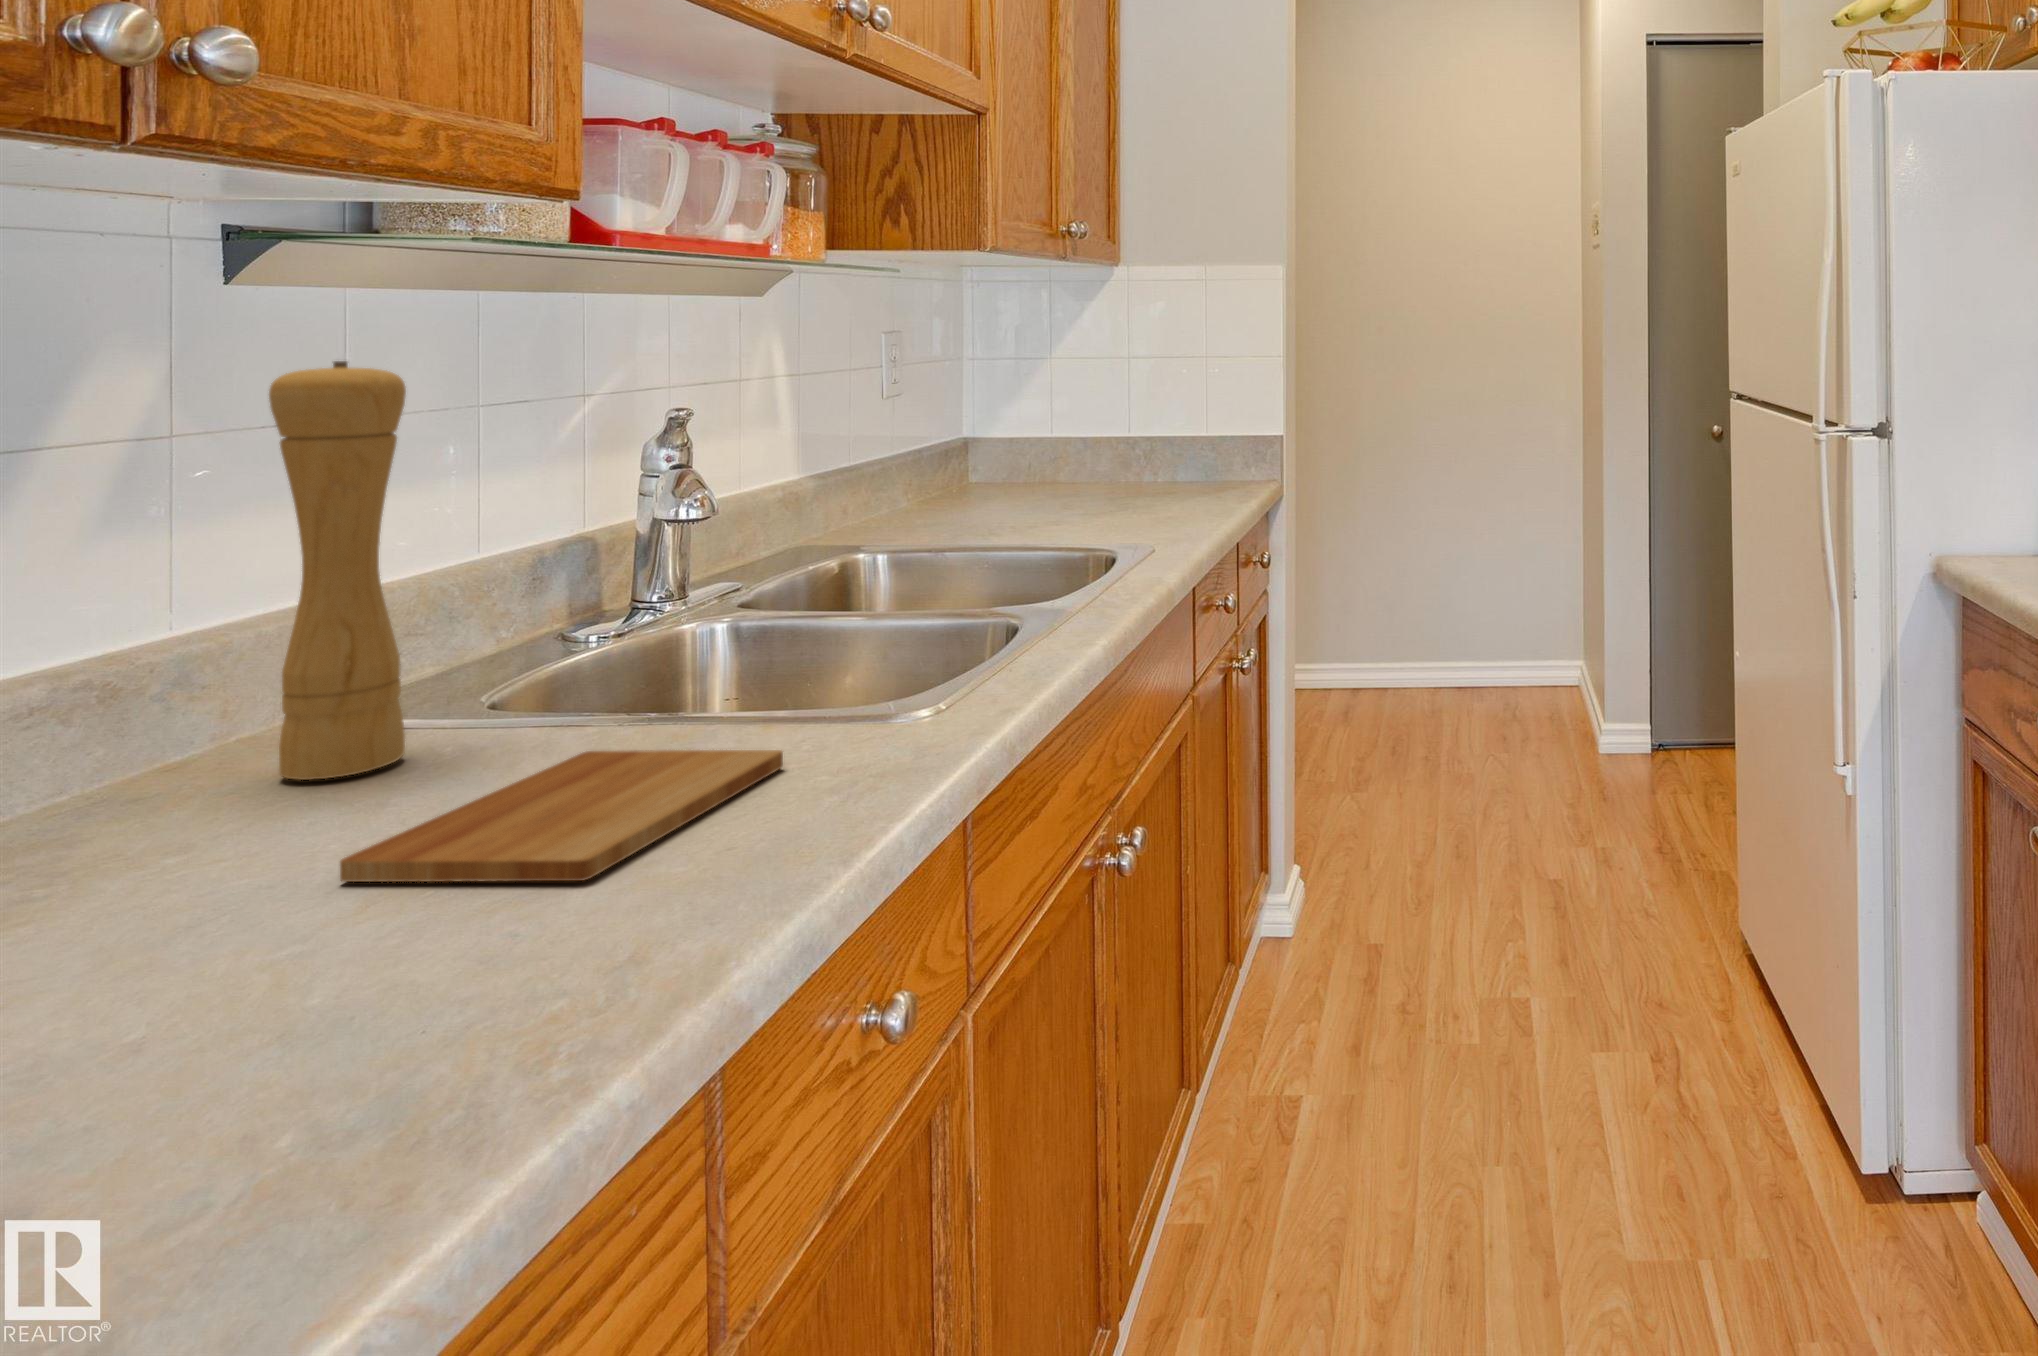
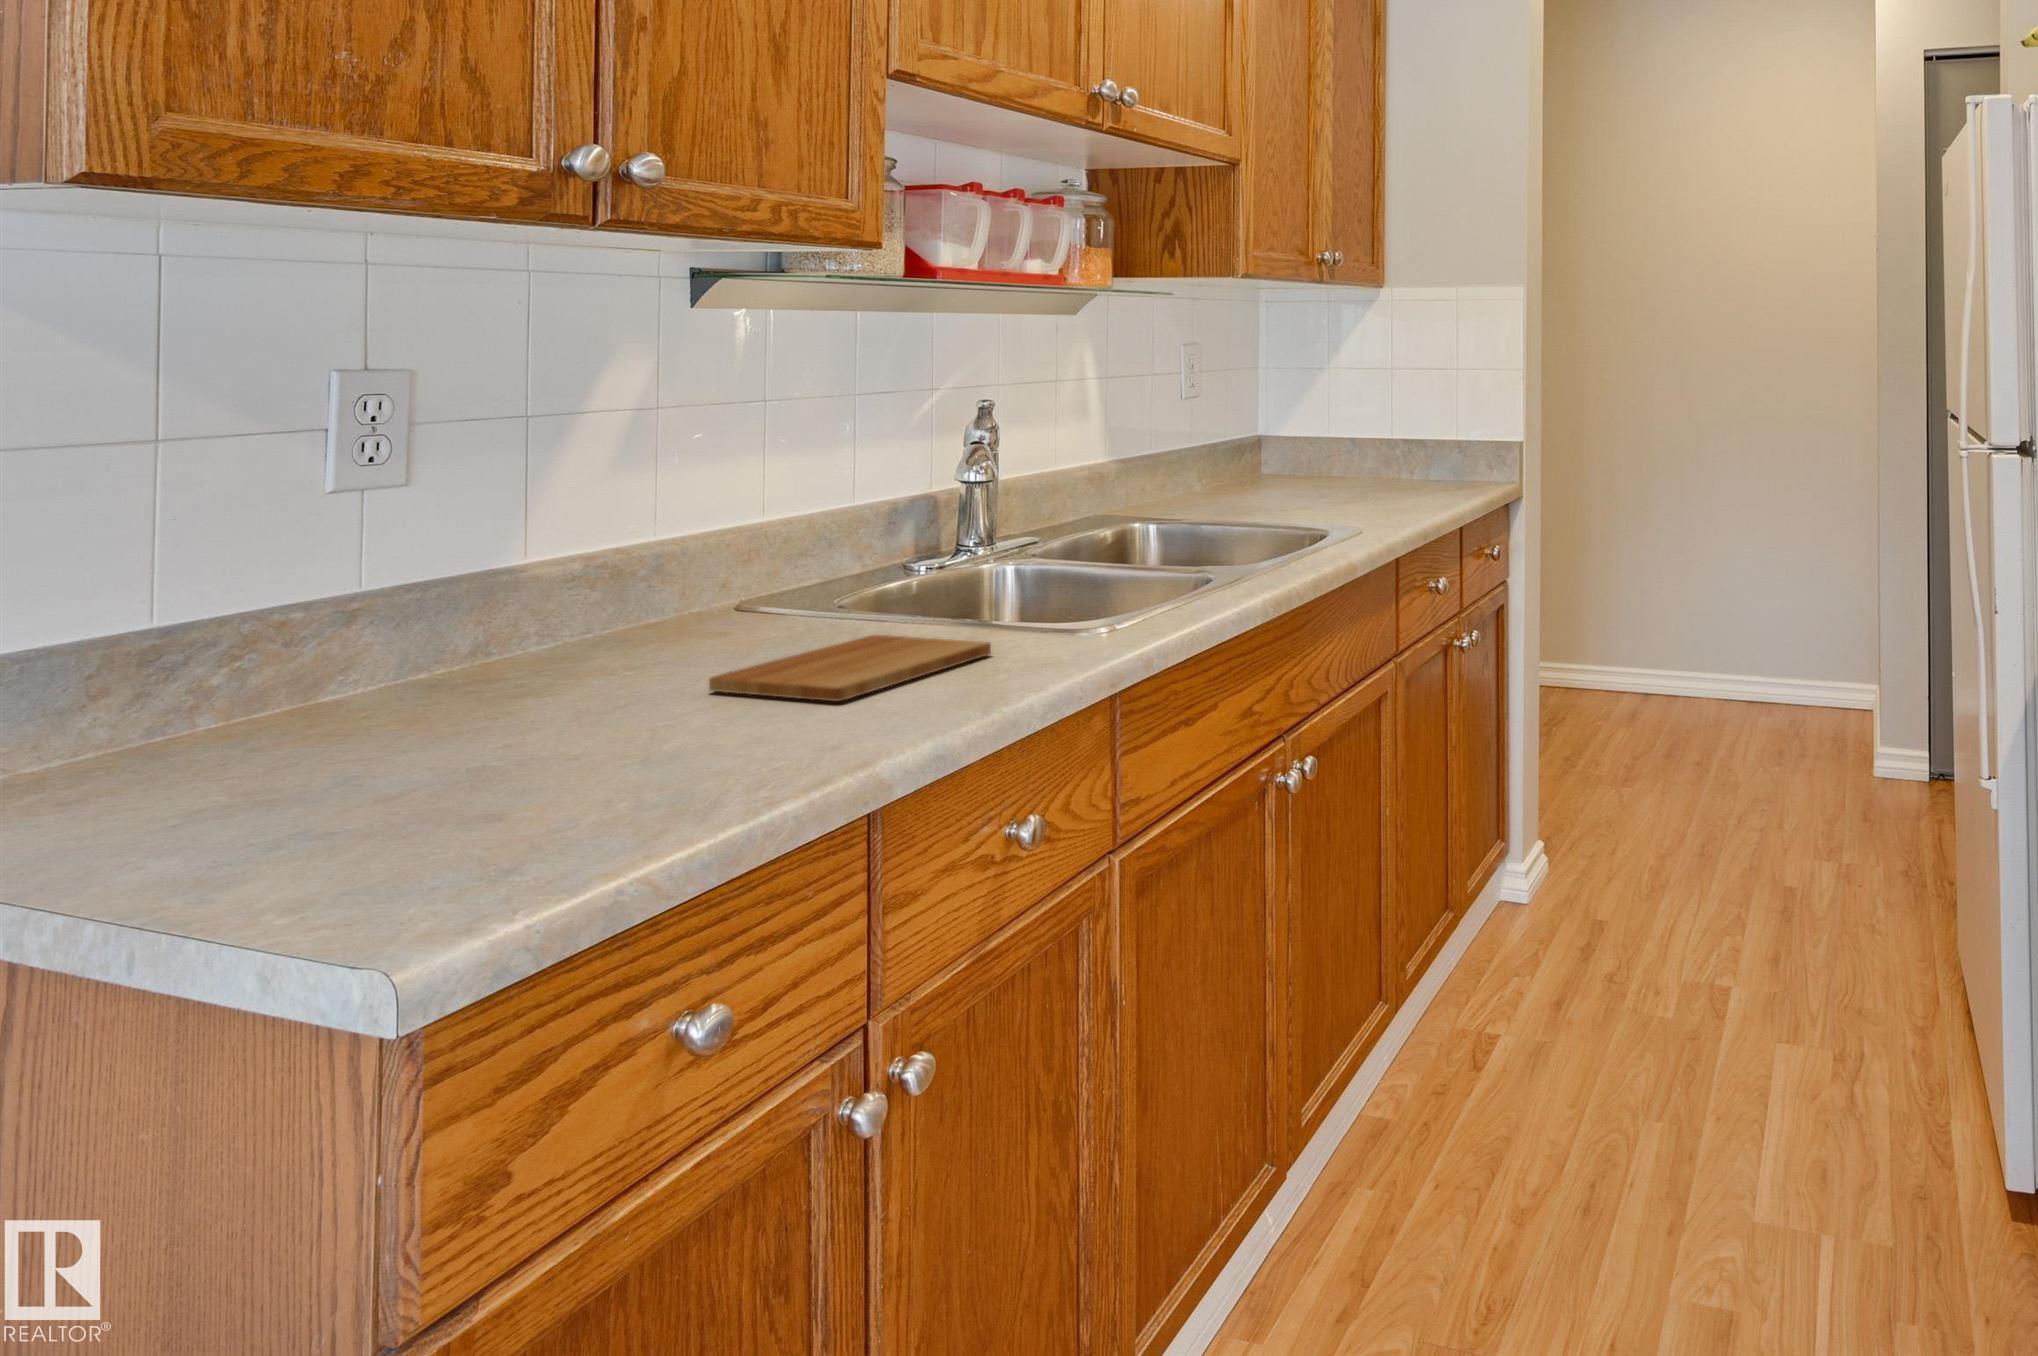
pepper mill: present [269,361,406,780] -> none [696,361,776,641]

